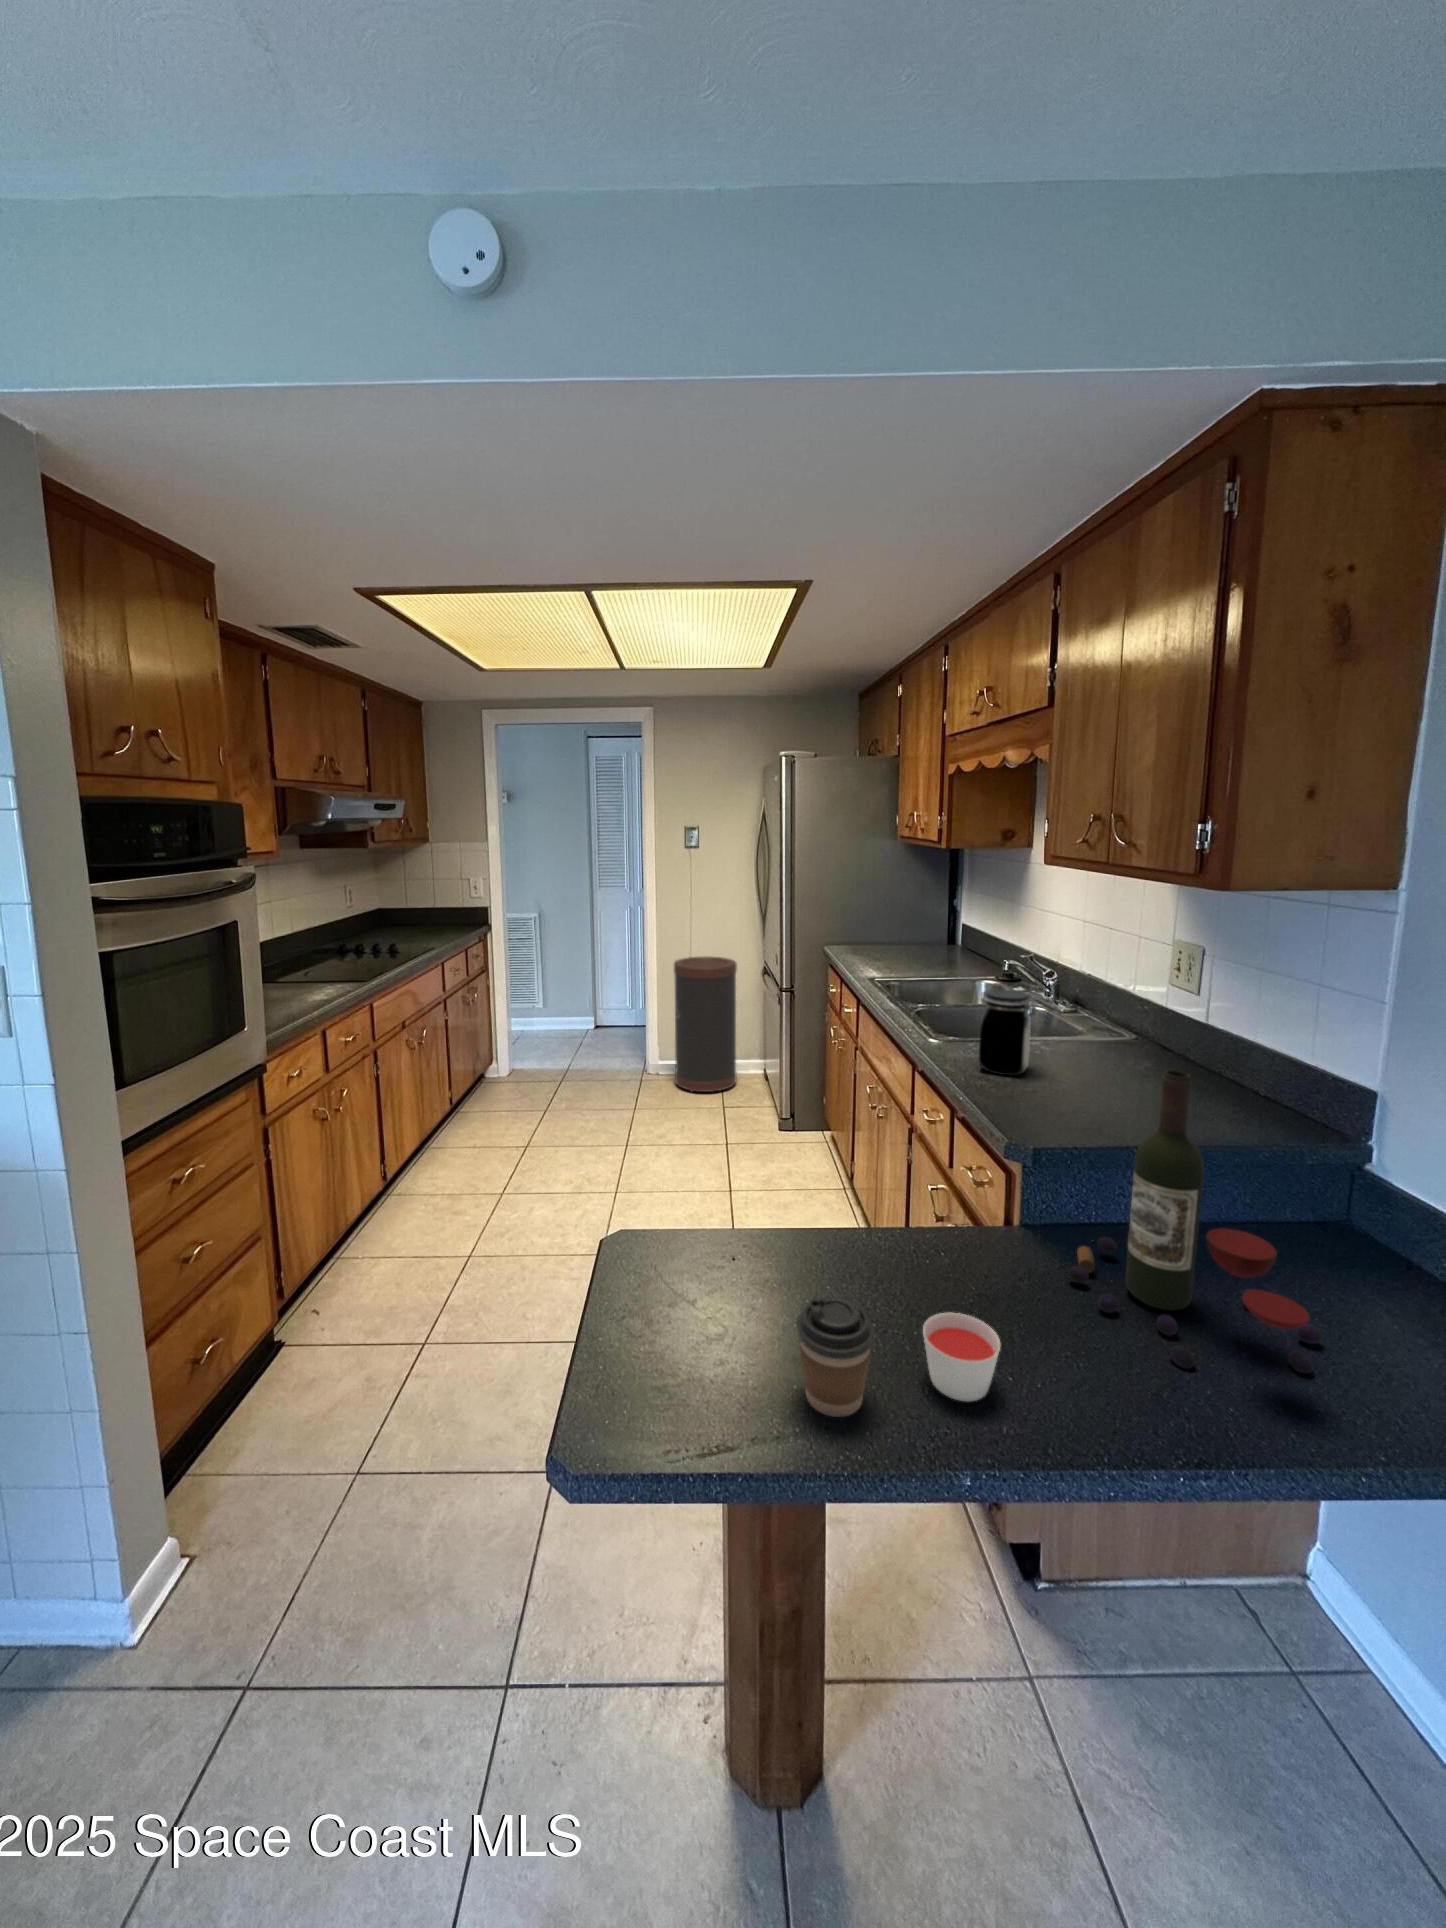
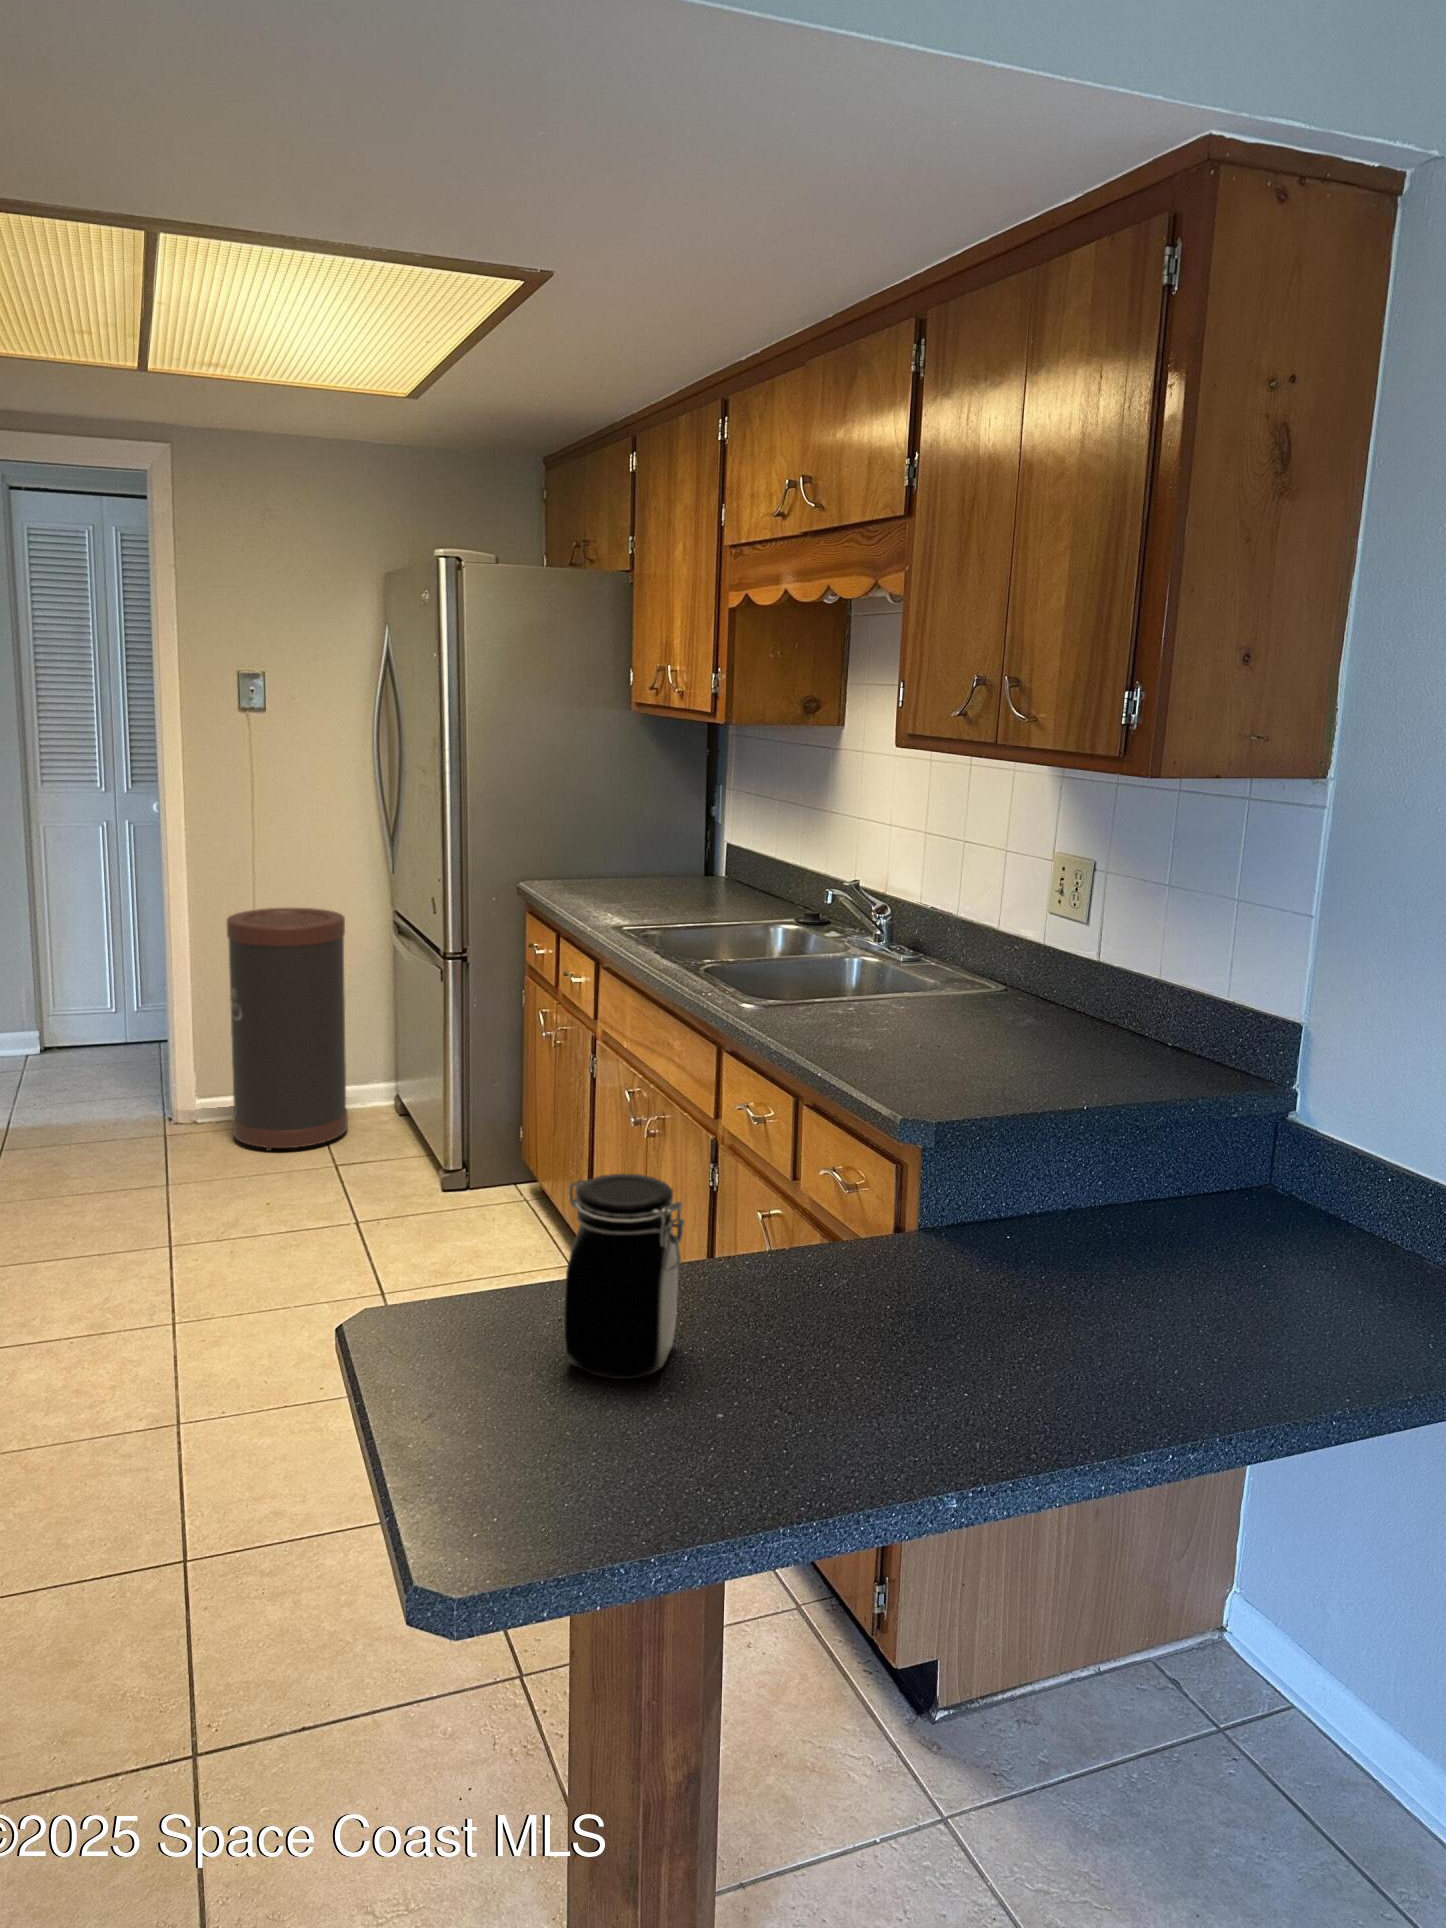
jar: present [979,990,1036,1075] -> present [564,1174,684,1379]
wine bottle: present [1068,1070,1322,1373] -> none [1003,997,1289,1372]
coffee cup: present [797,1296,874,1417] -> none [736,1312,838,1462]
candle: present [923,1313,1000,1402] -> none [879,1319,974,1418]

